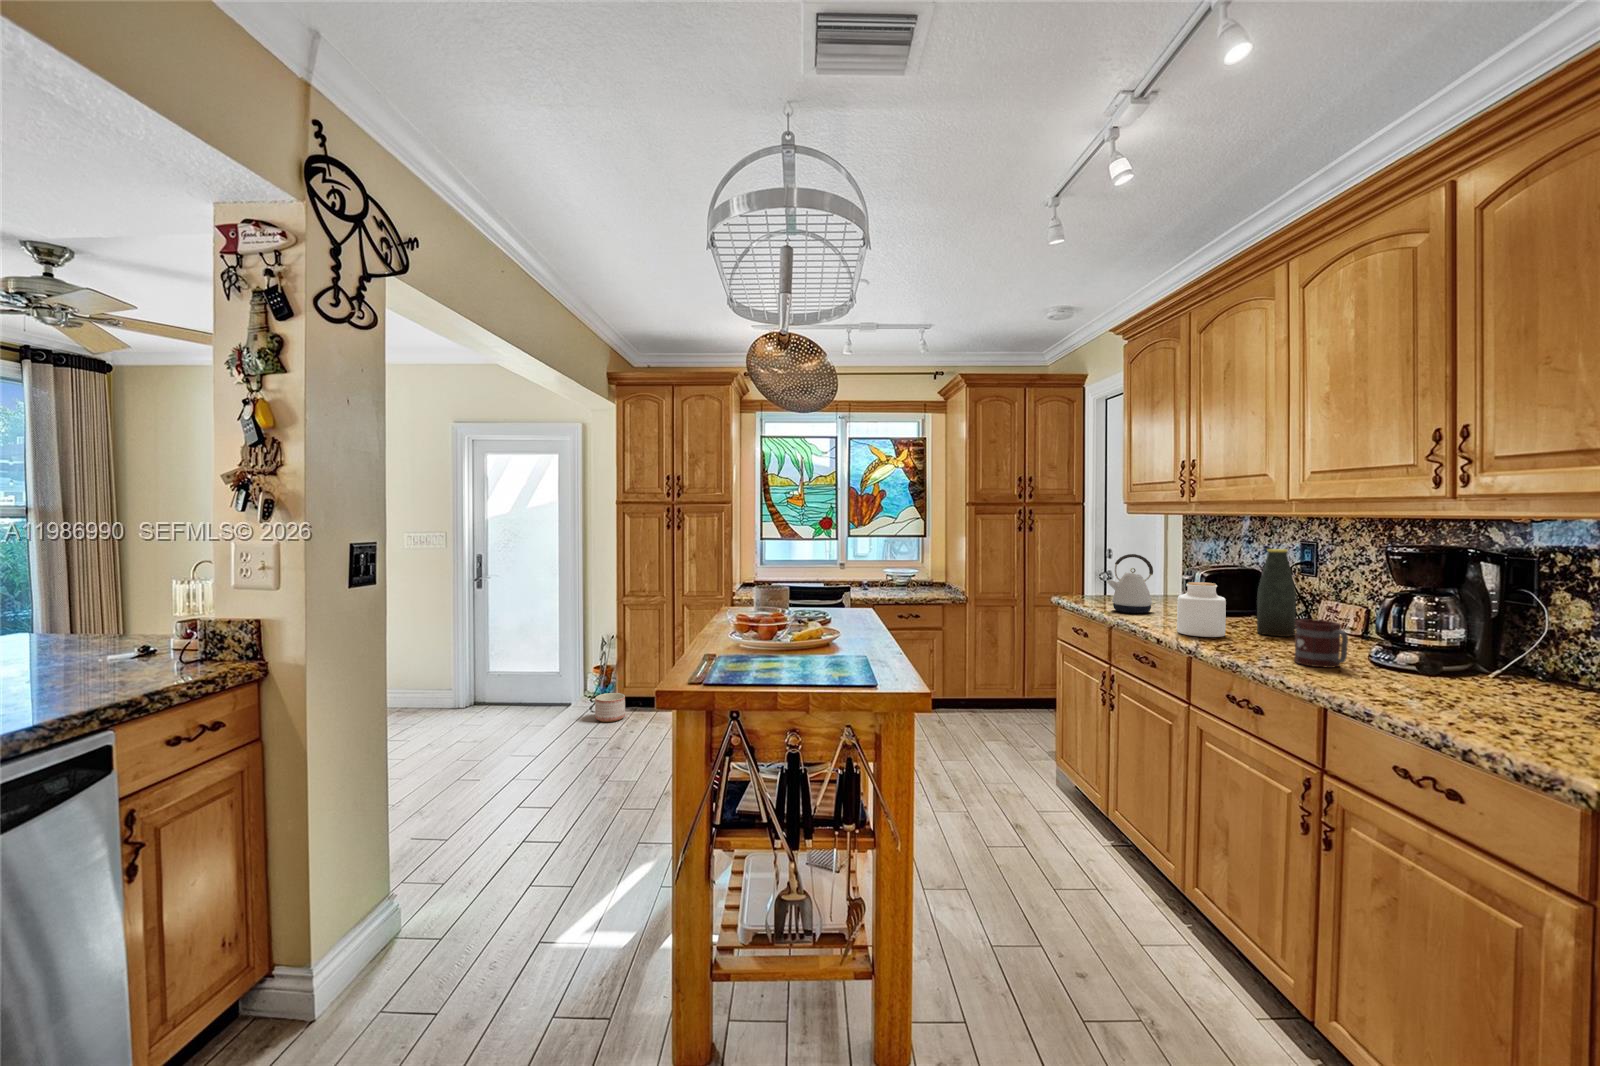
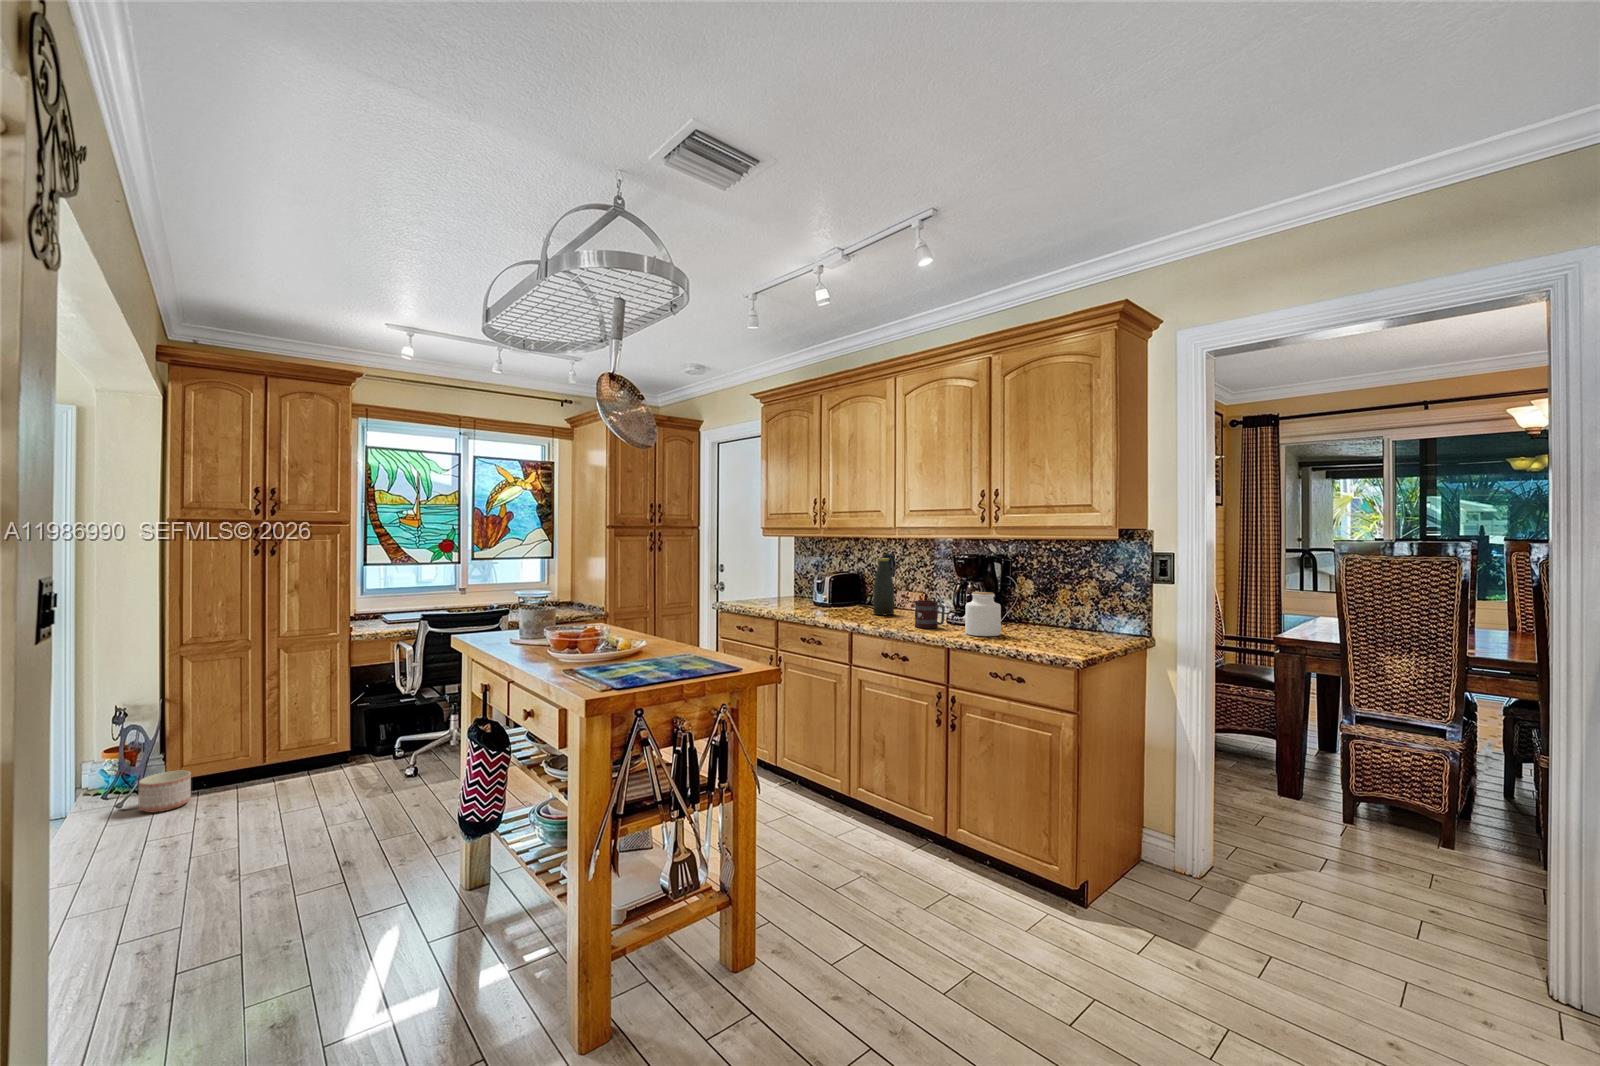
kettle: present [1107,554,1156,613] -> none [768,566,799,610]
jar: present [1177,582,1226,637] -> present [965,592,1001,636]

